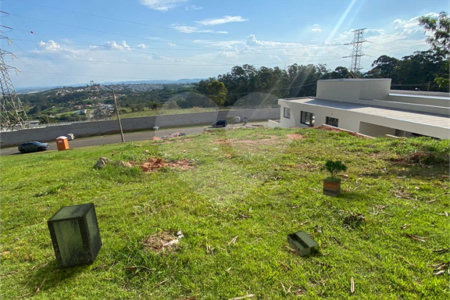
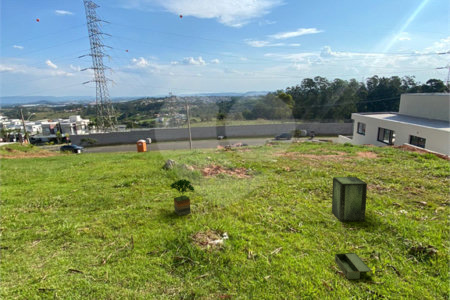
potted tree: present [320,160,347,197] -> present [170,179,194,216]
storage box: present [47,203,102,269] -> present [332,177,367,222]

